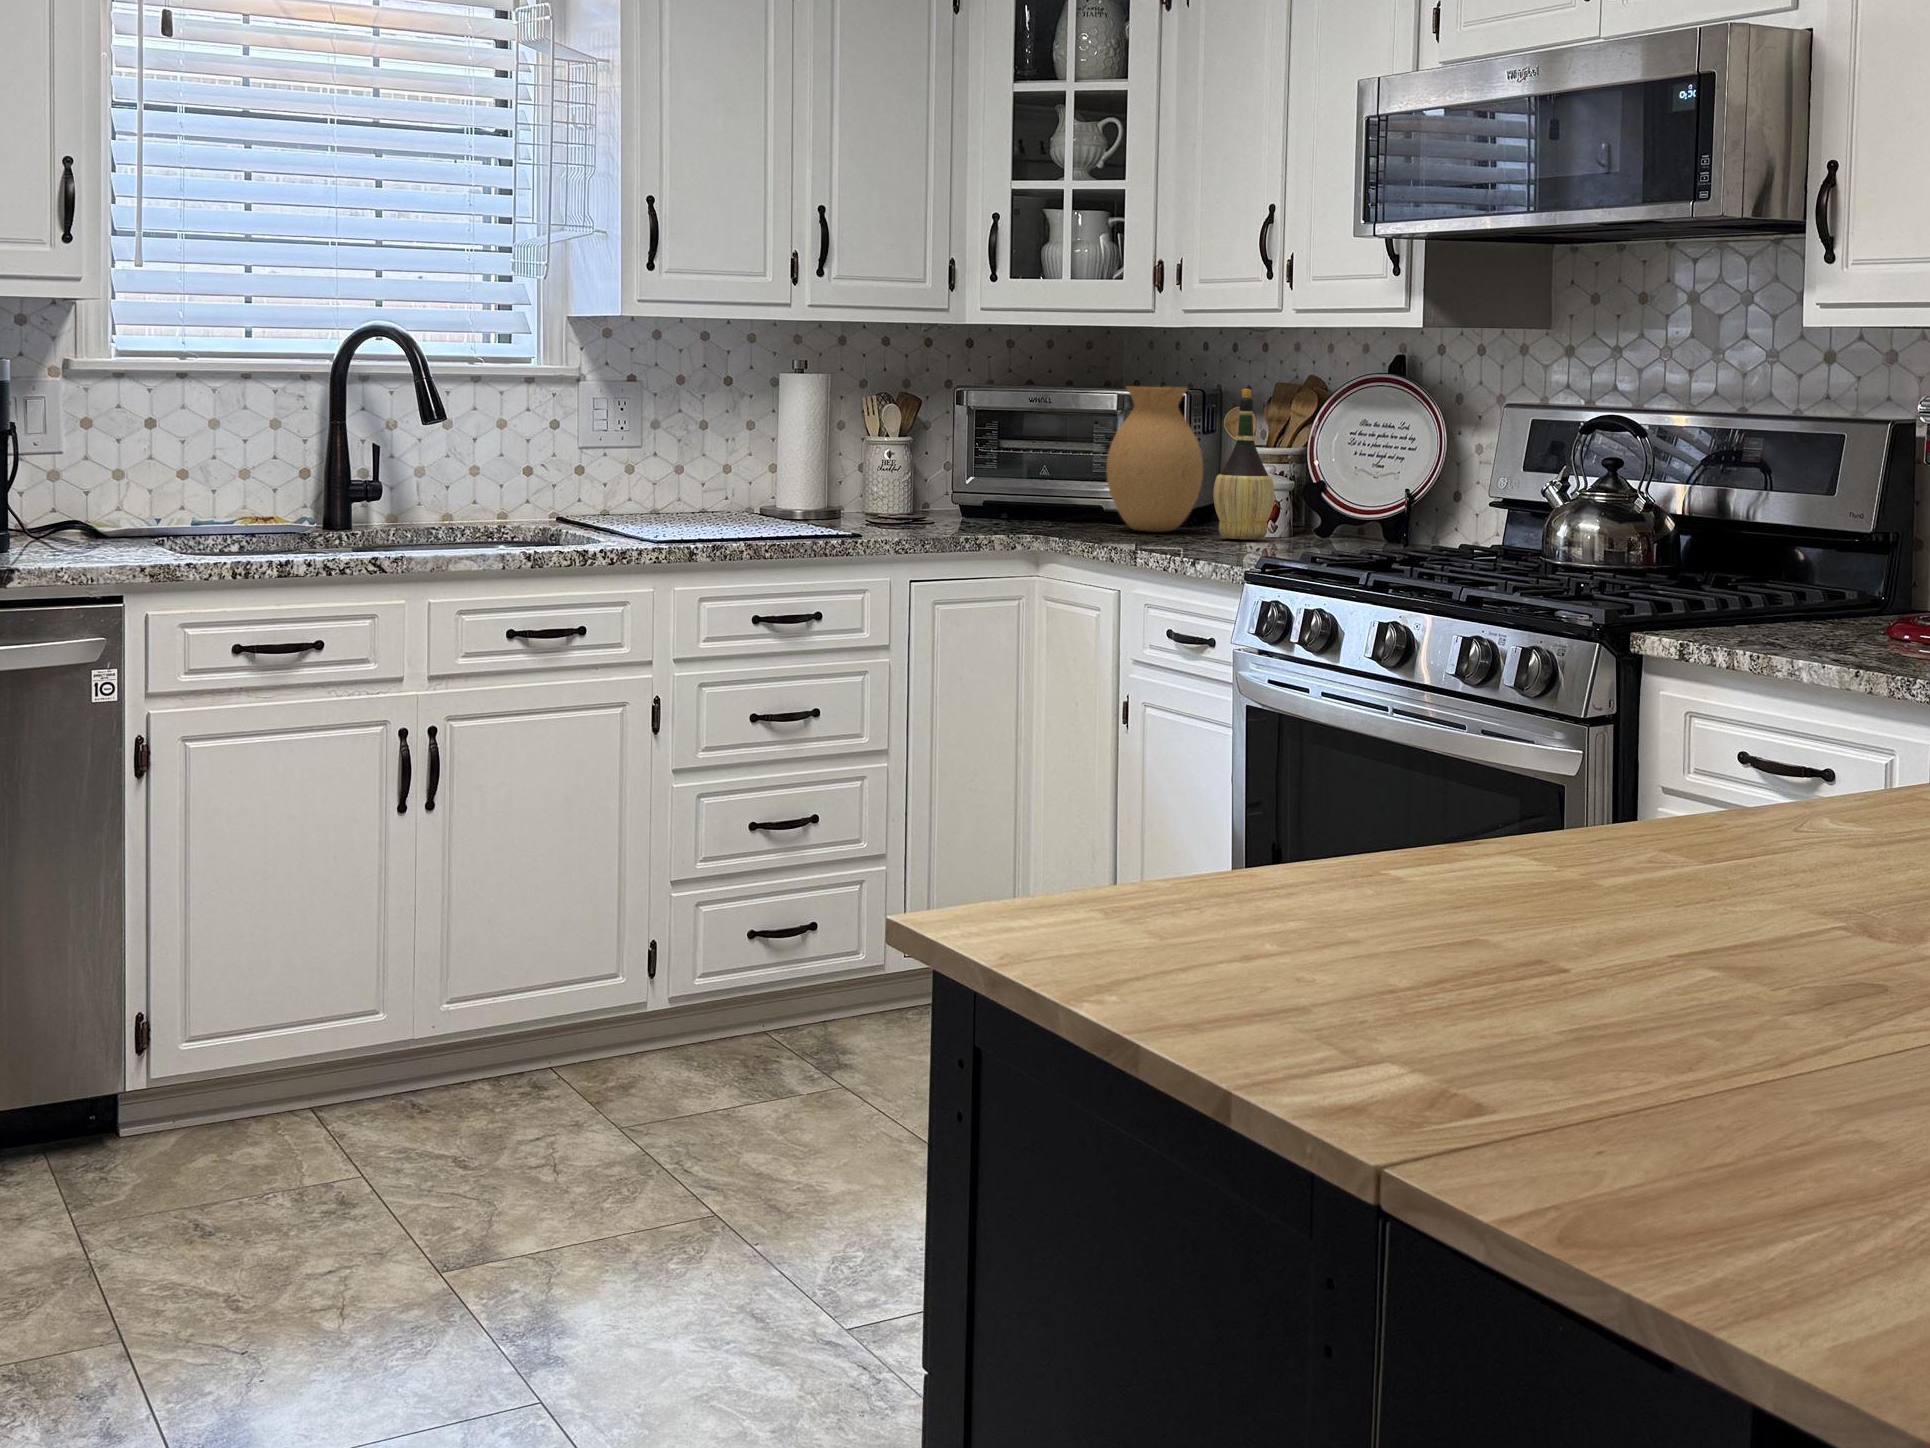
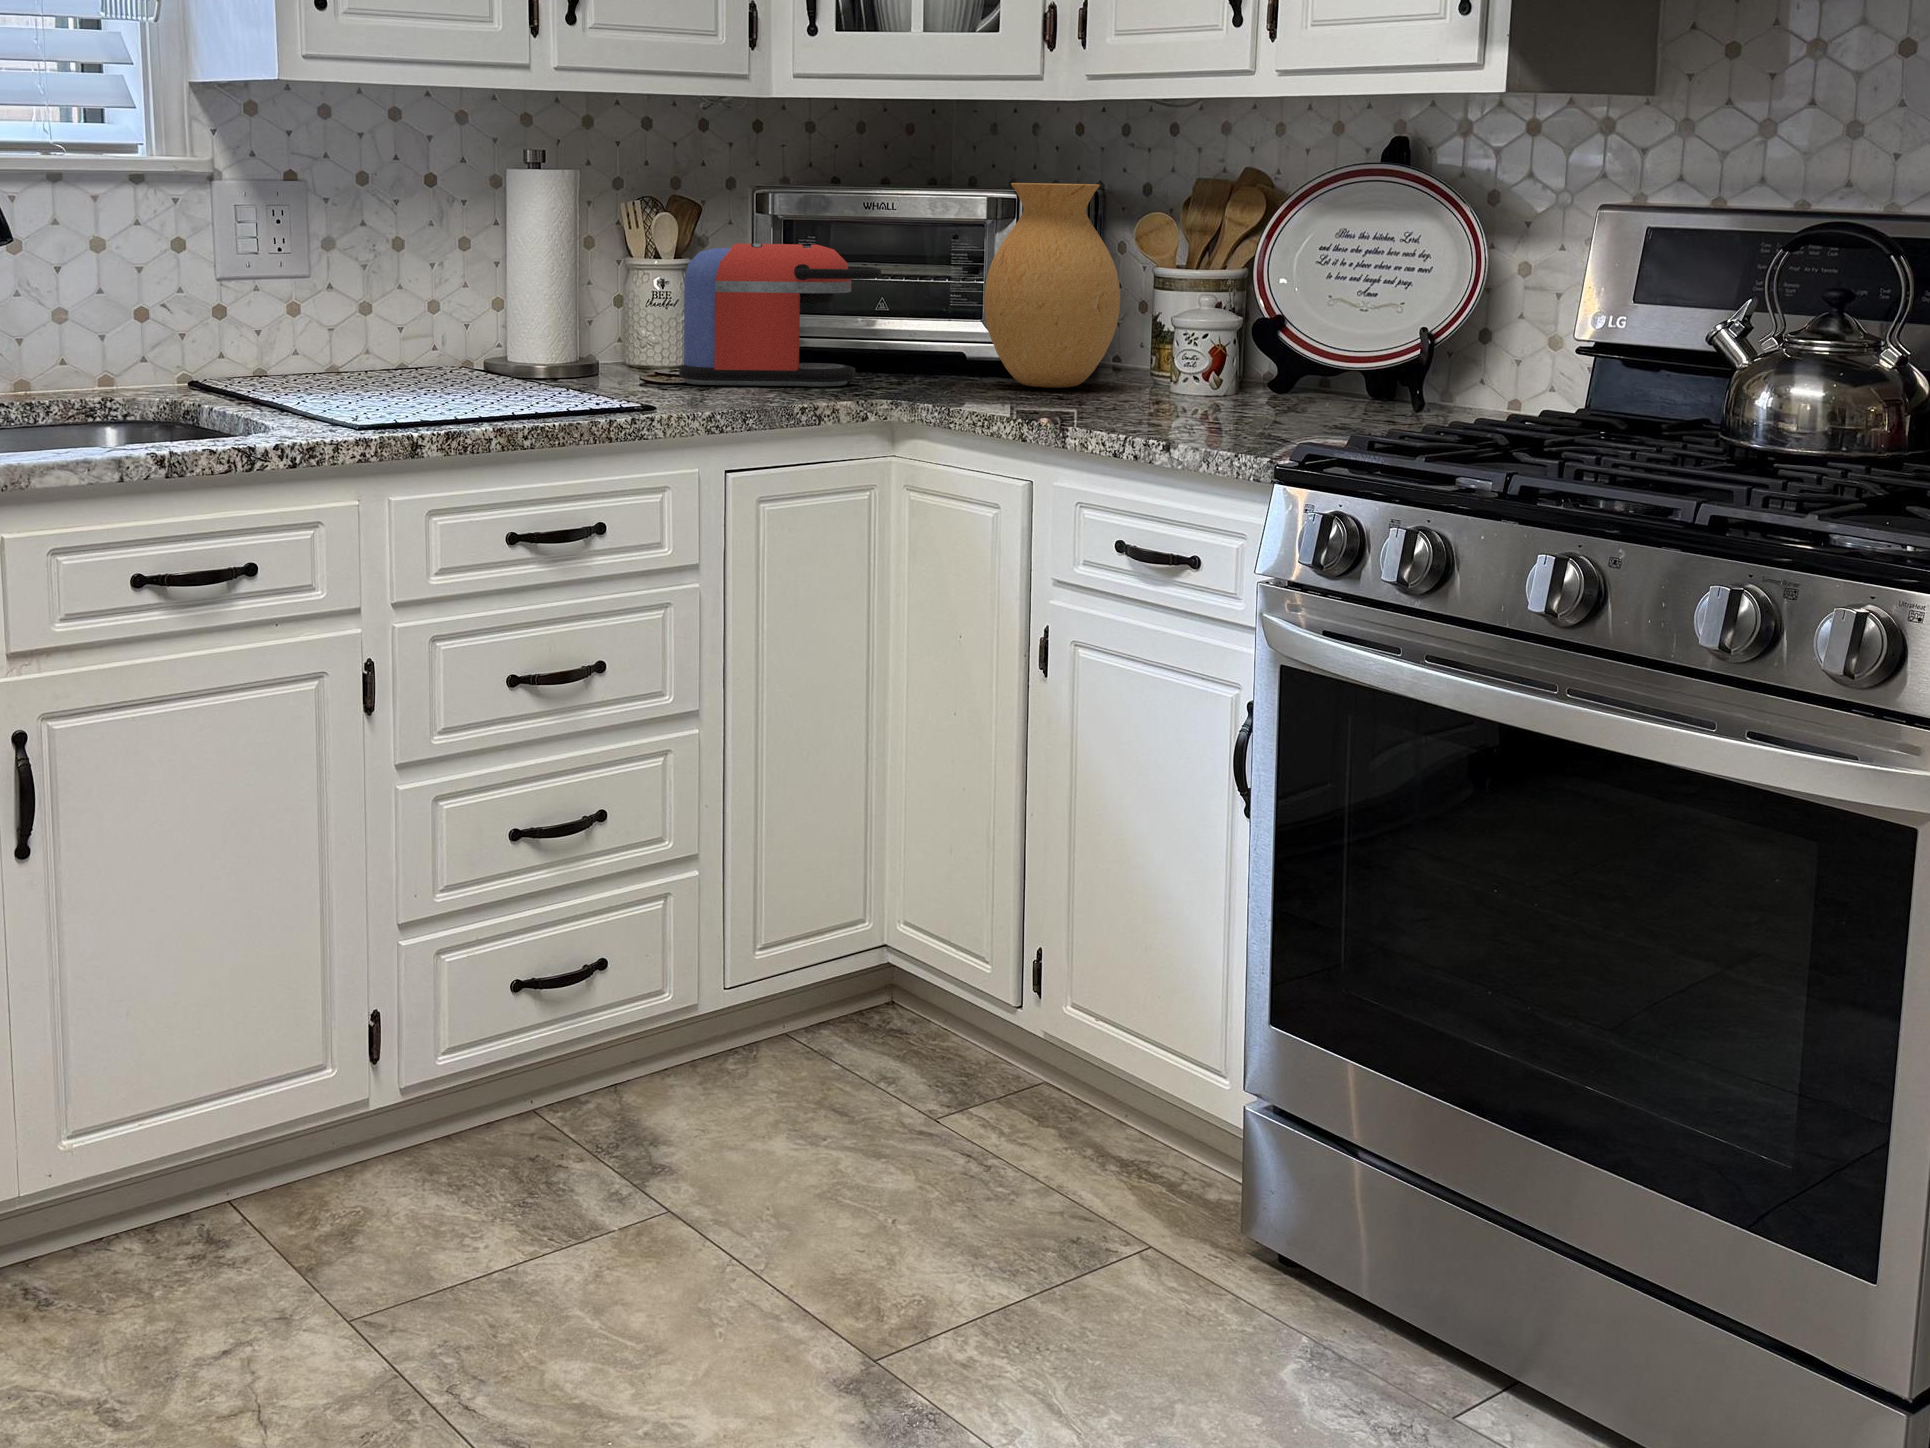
wine bottle: present [1213,389,1274,540] -> none [1153,185,1239,400]
coffee maker: none [892,428,1035,528] -> present [679,243,881,386]

